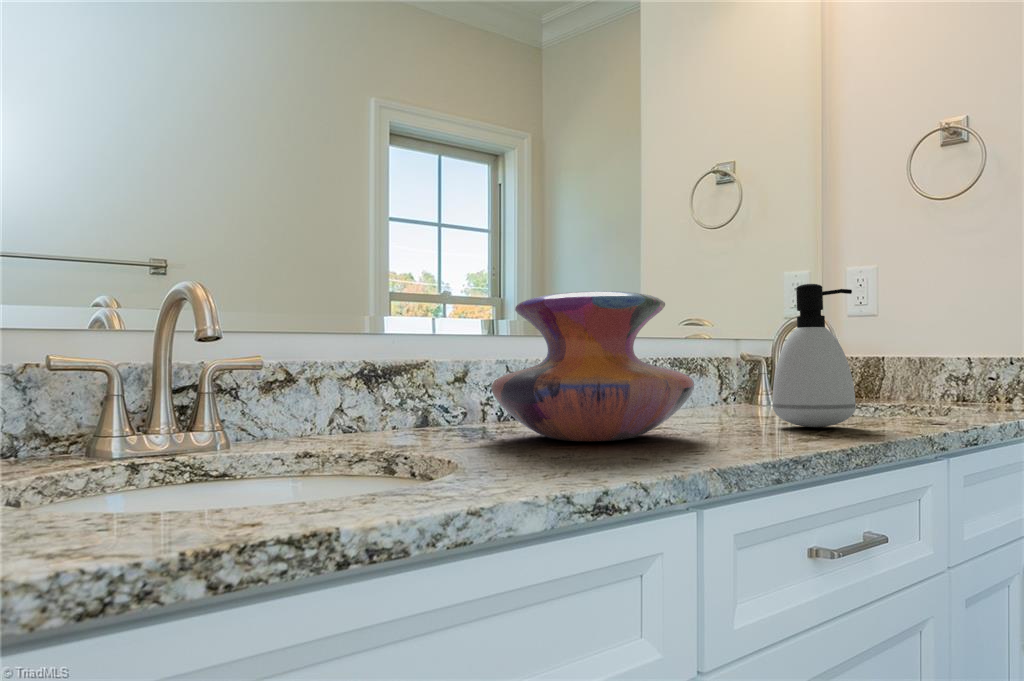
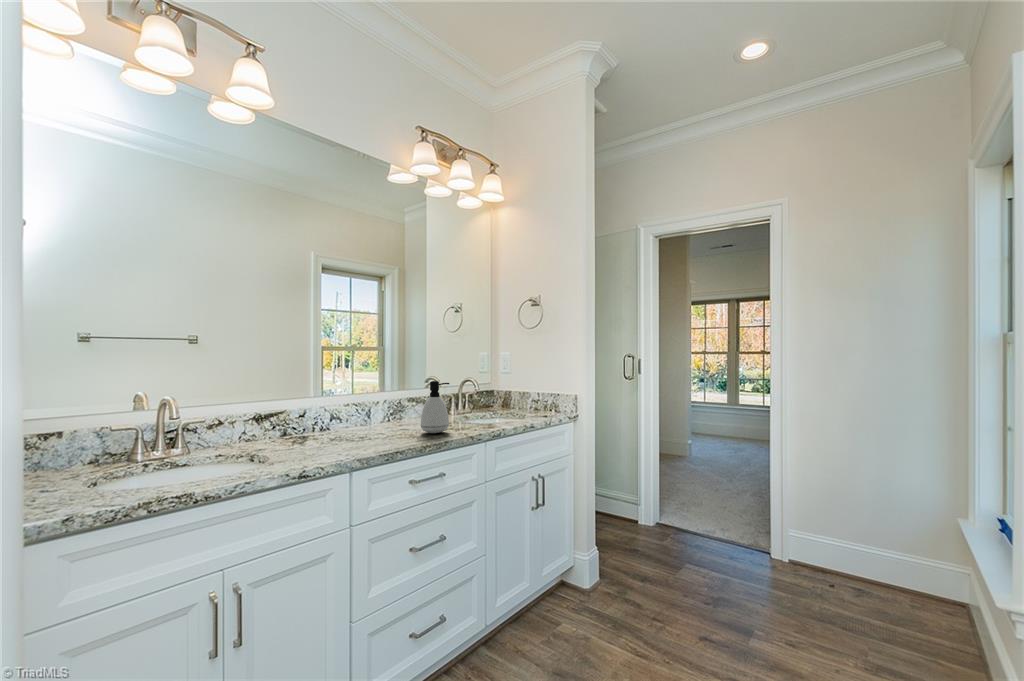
decorative vase: present [491,291,694,442] -> none [301,390,380,445]

